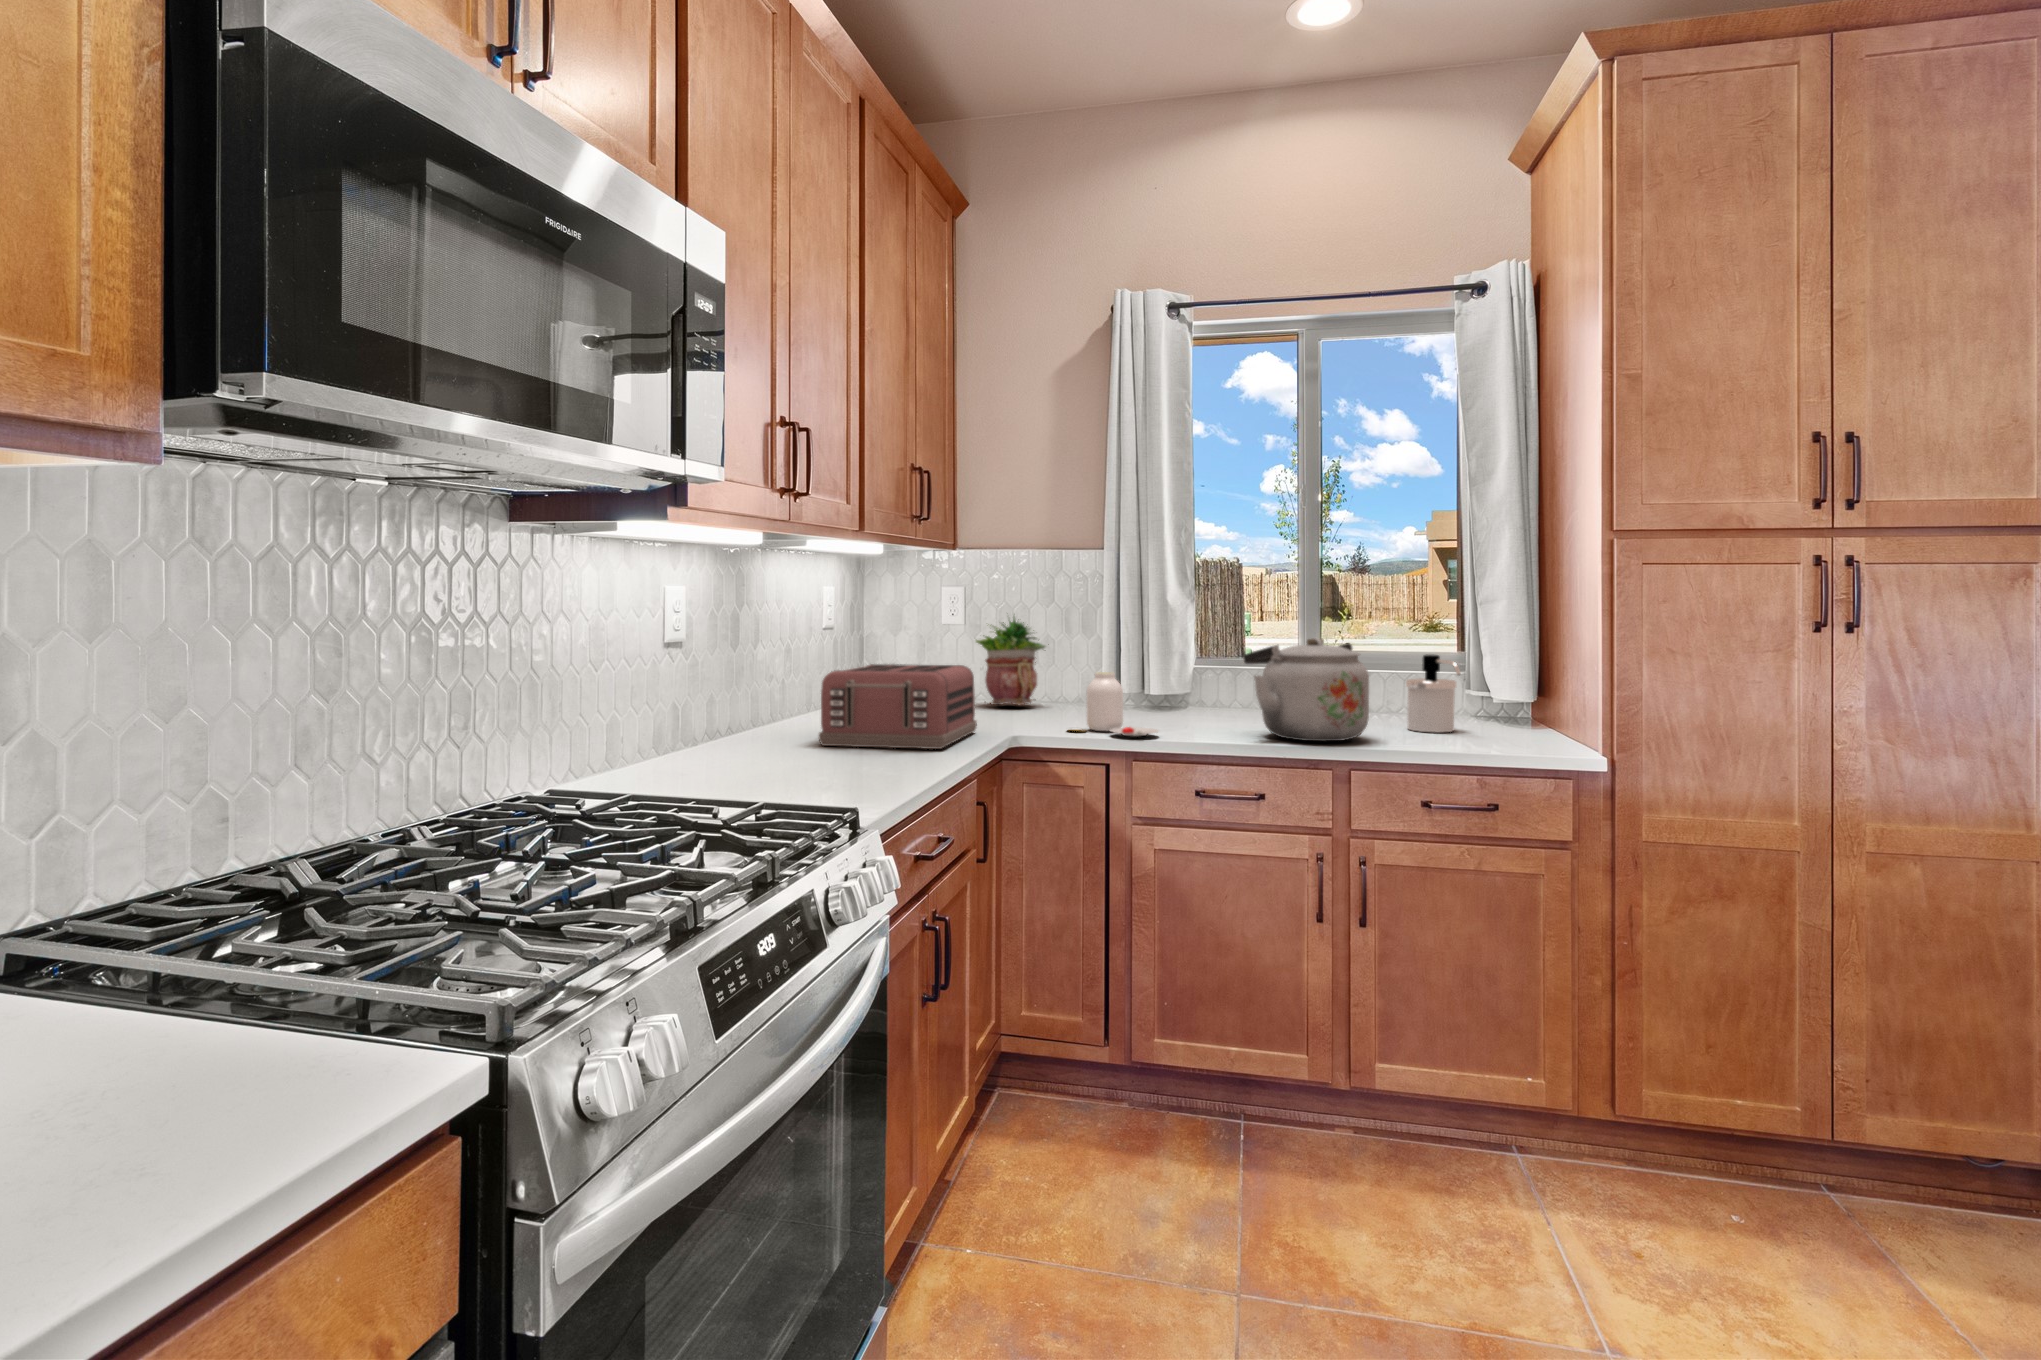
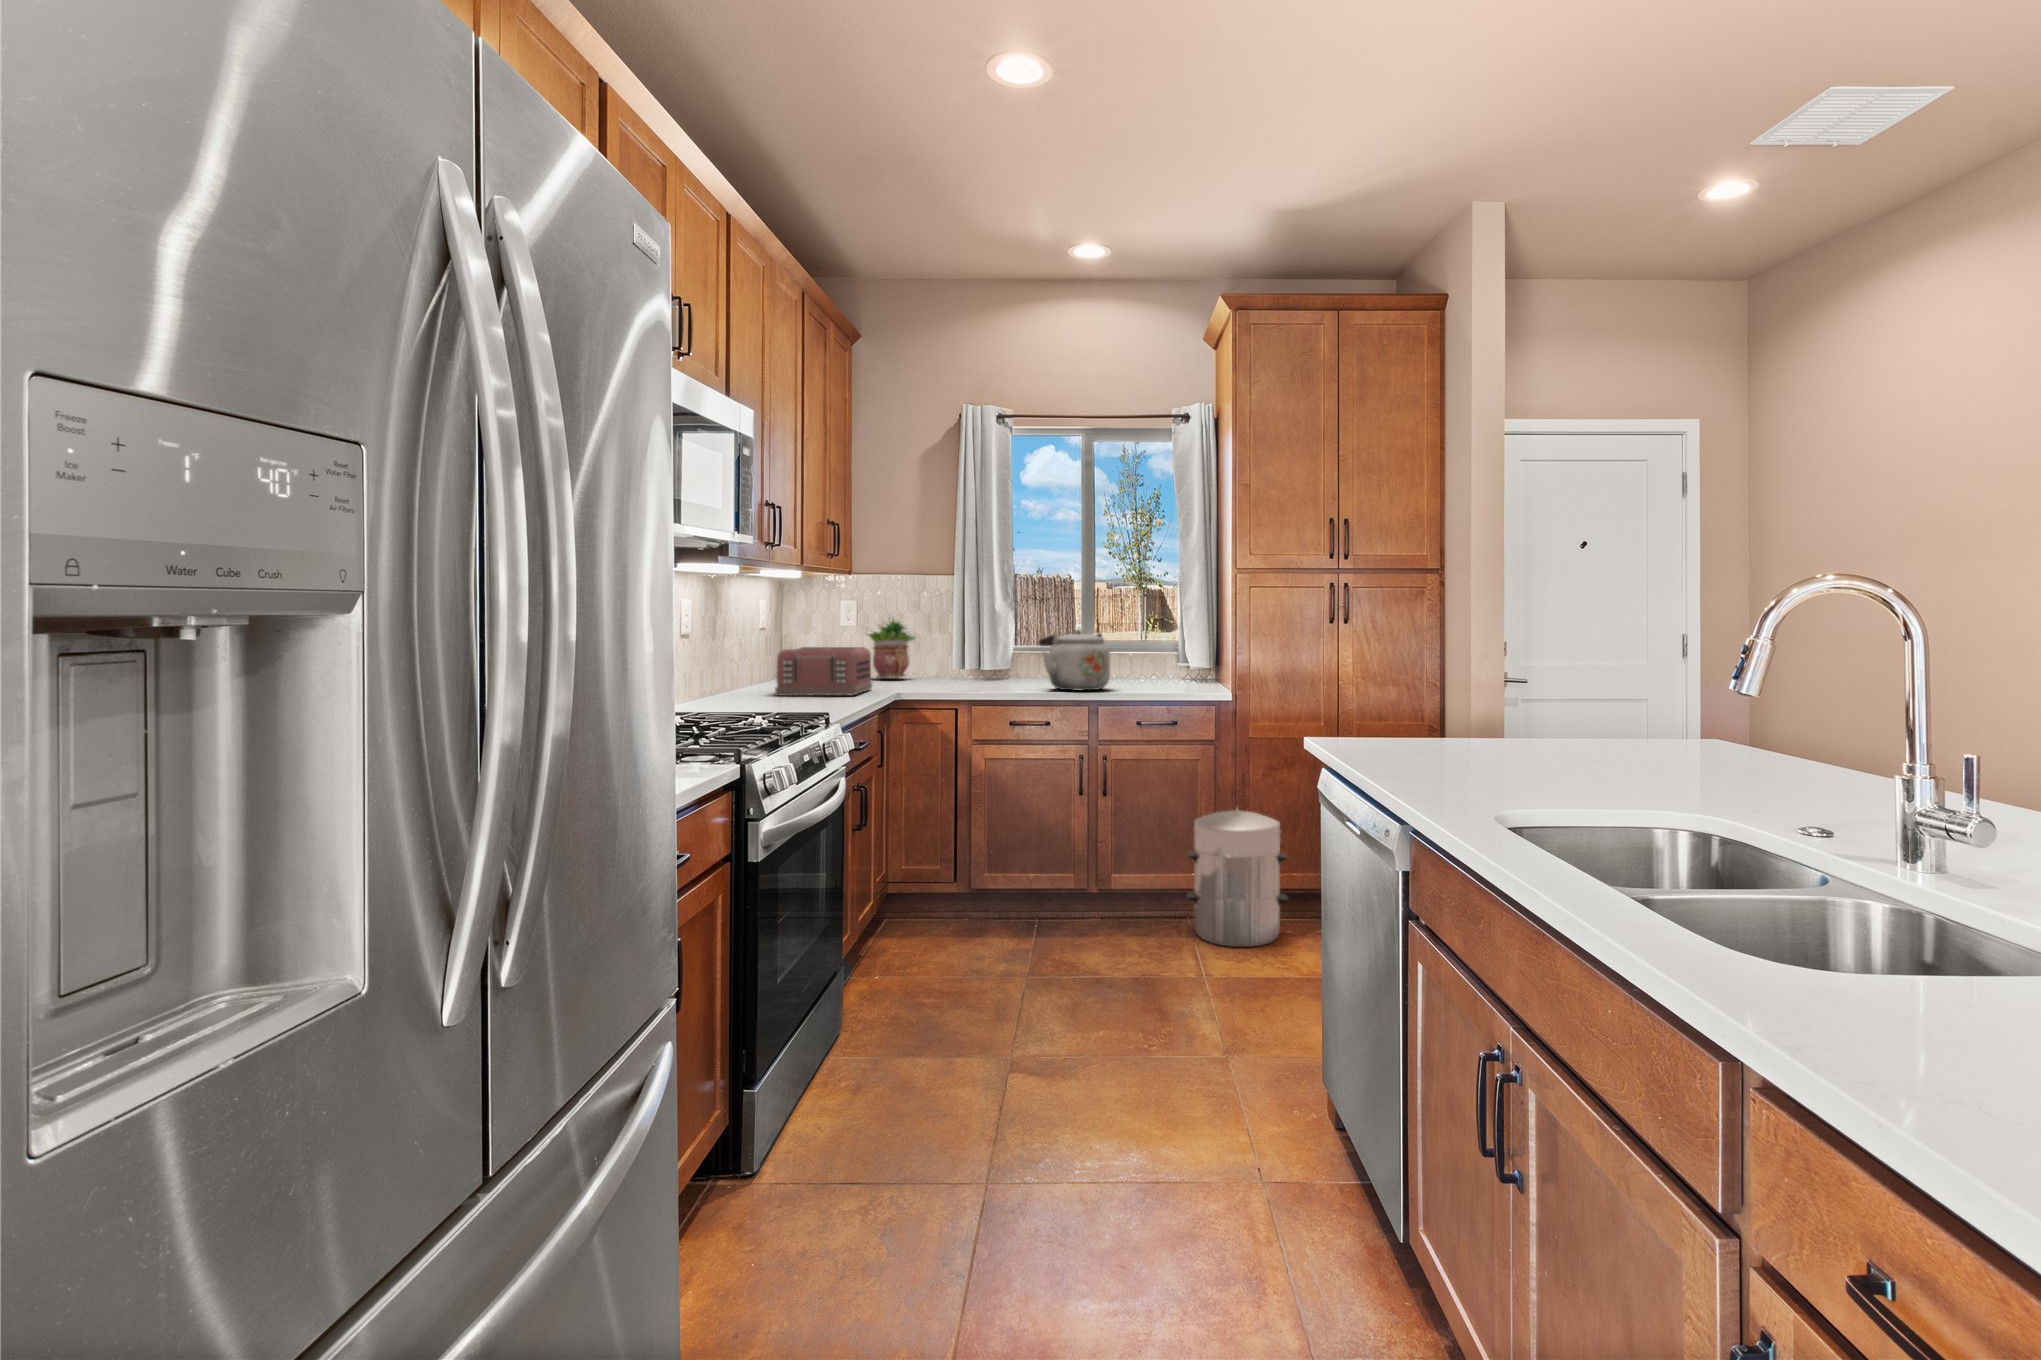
soap dispenser: present [1406,654,1461,732] -> none [1138,640,1166,687]
jar: present [1077,672,1158,736] -> none [929,652,987,690]
waste bin: none [1529,969,1750,1258] -> present [1187,807,1288,947]

